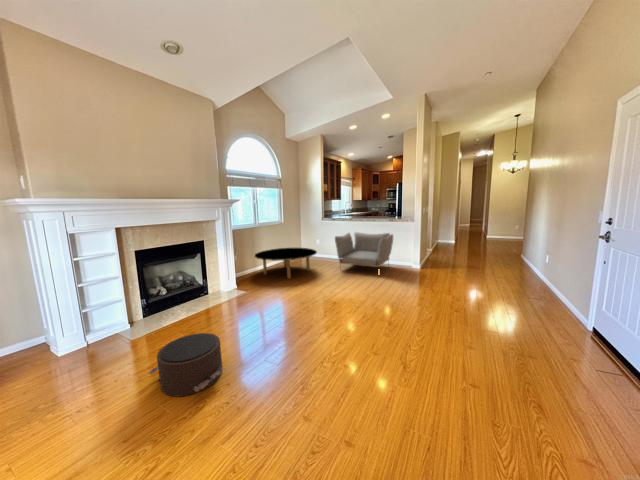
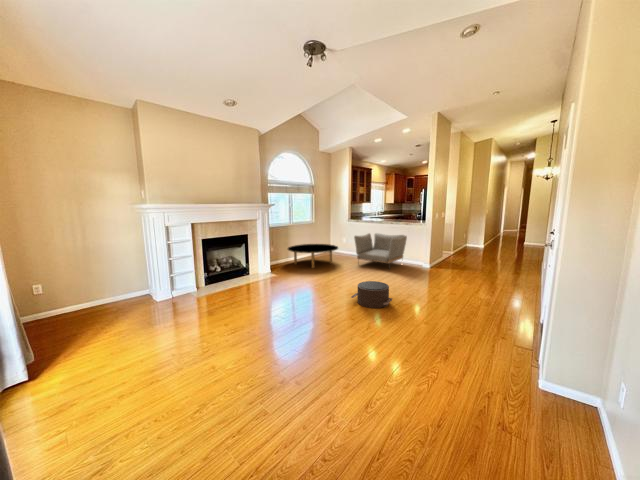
pouf: present [149,333,224,397] -> present [351,281,392,308]

